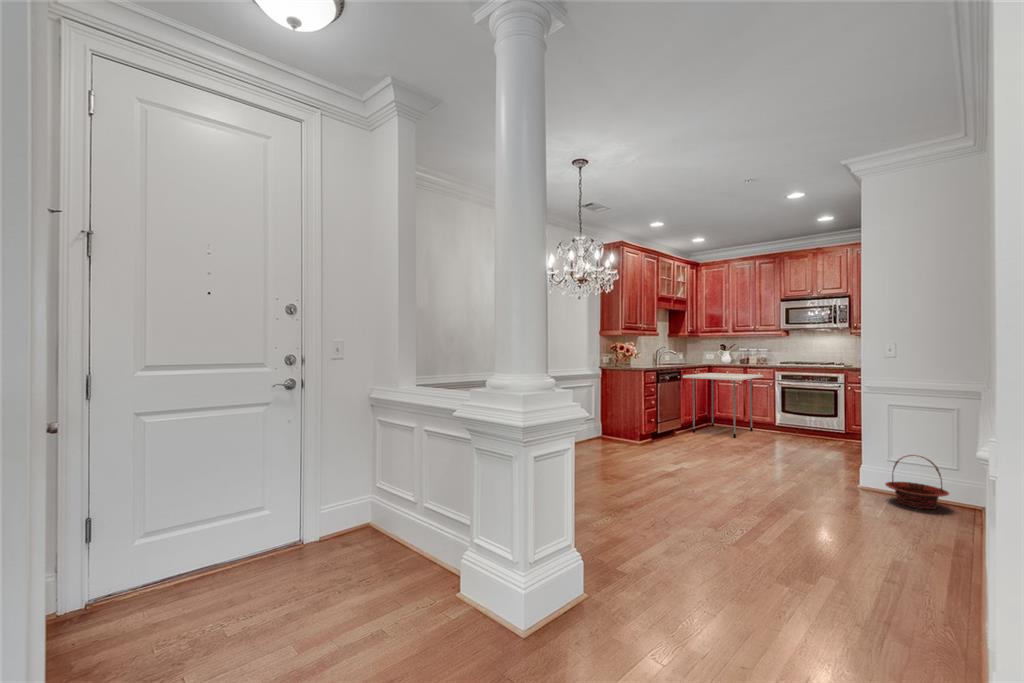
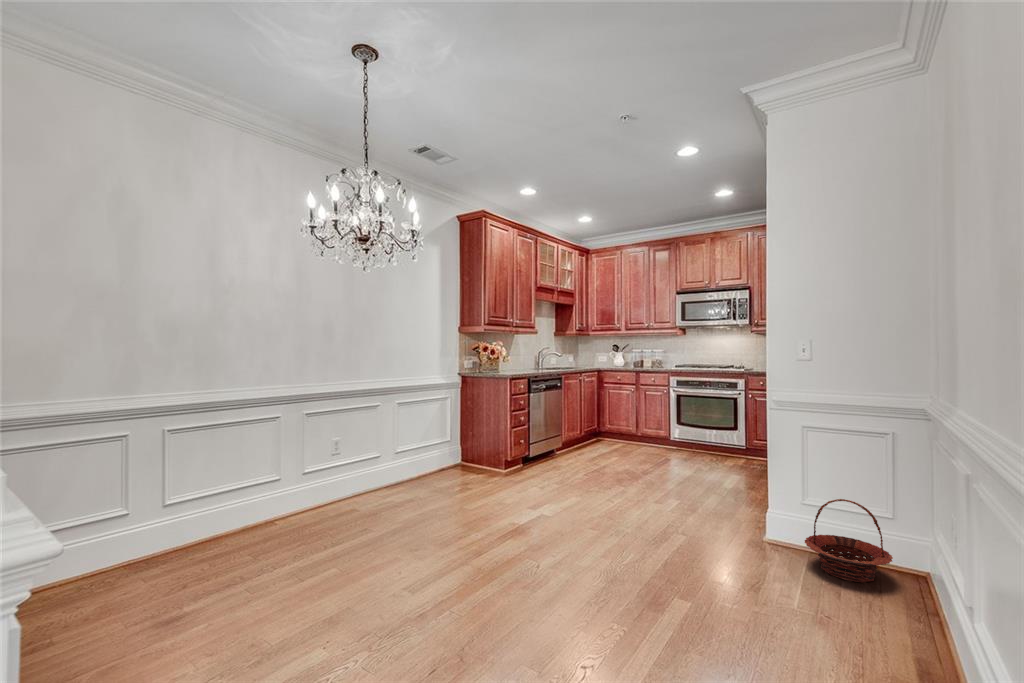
dining table: present [683,373,763,438] -> none [563,378,657,459]

